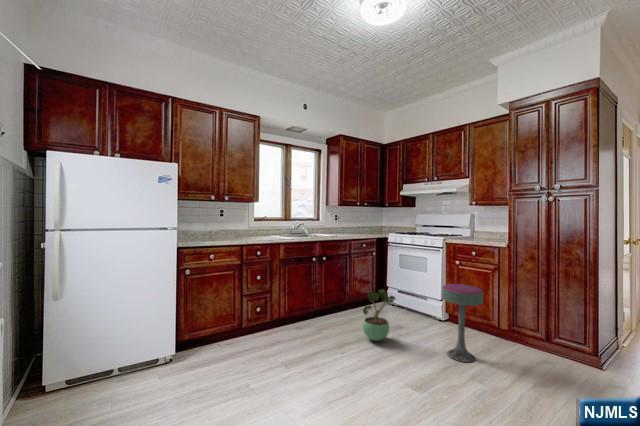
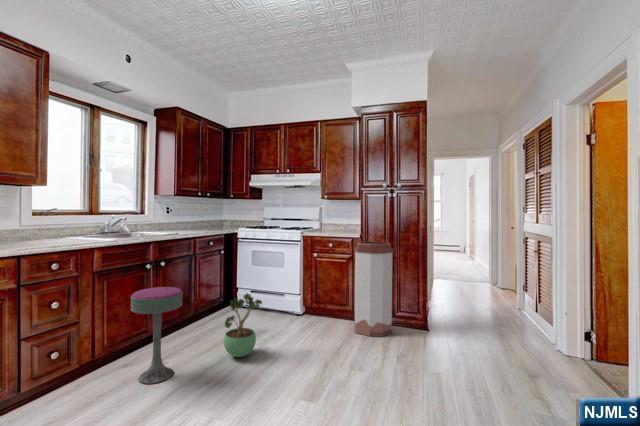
trash can: none [496,253,546,358] -> present [354,241,394,337]
bar stool: present [442,284,484,362] -> present [131,287,183,384]

